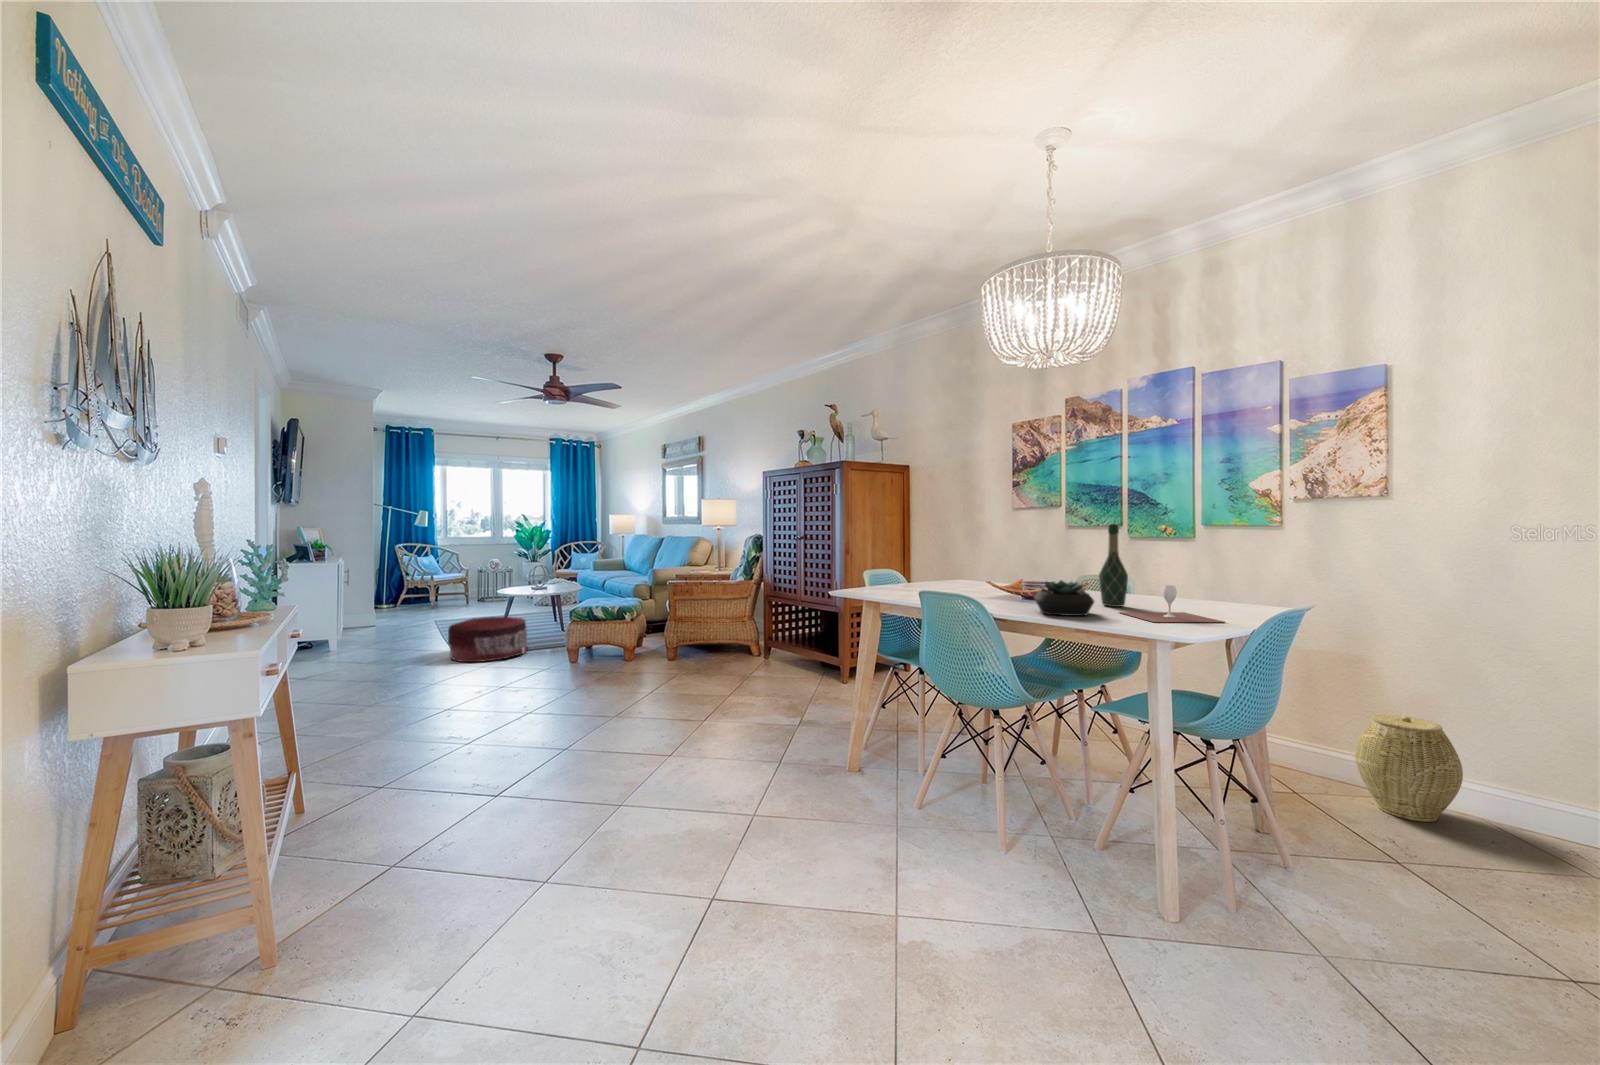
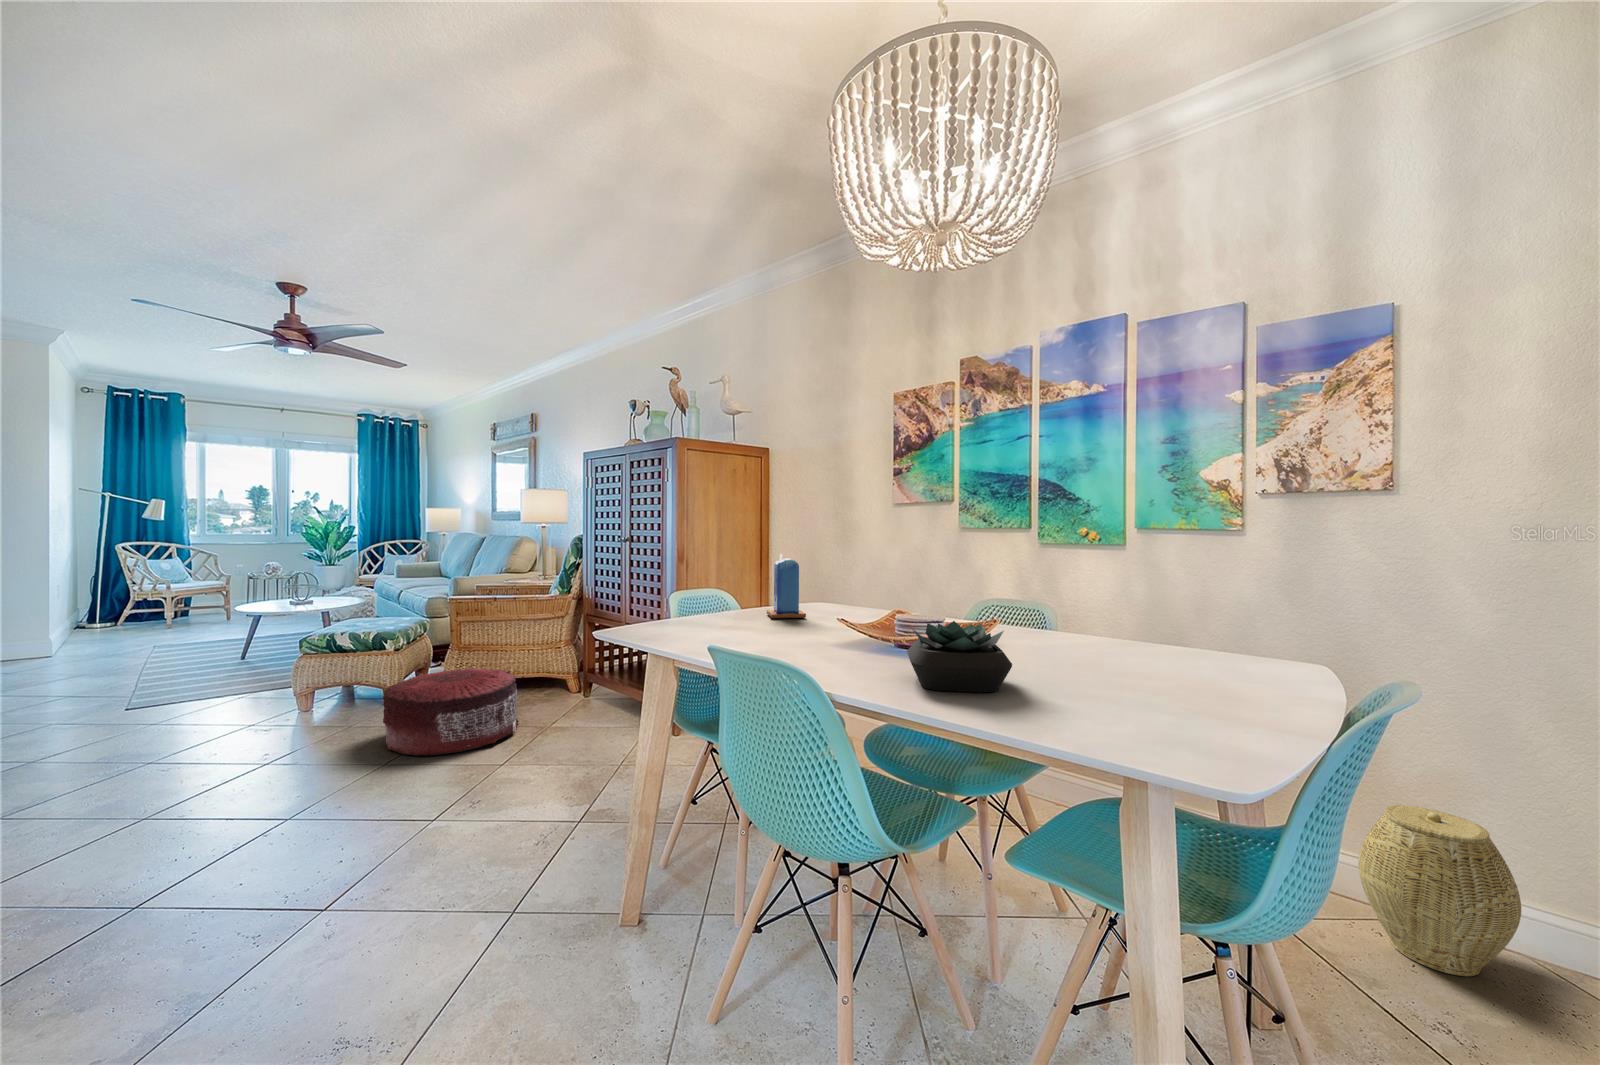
wine bottle: present [1099,524,1128,607] -> none [1012,524,1058,661]
candle: none [929,545,958,588] -> present [767,554,806,618]
wine glass: present [1119,586,1224,622] -> none [1048,635,1246,712]
pouf: present [448,617,528,662] -> present [383,667,519,756]

